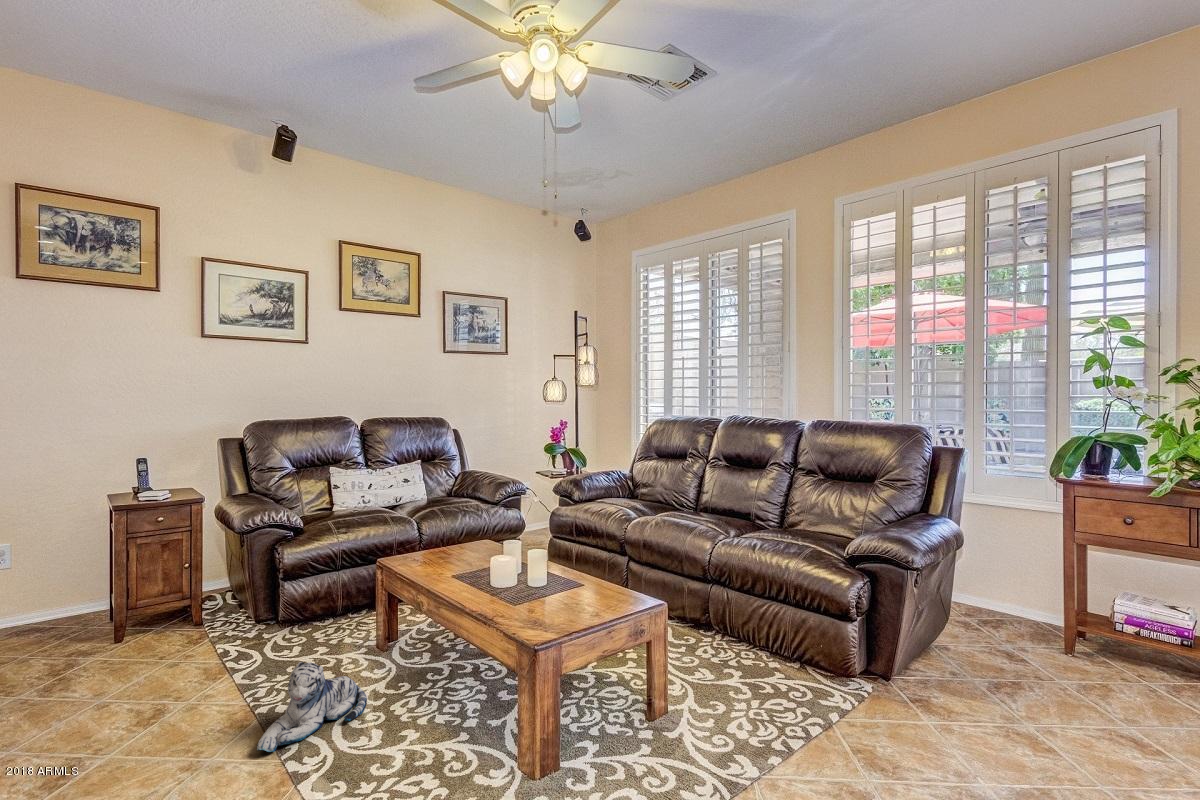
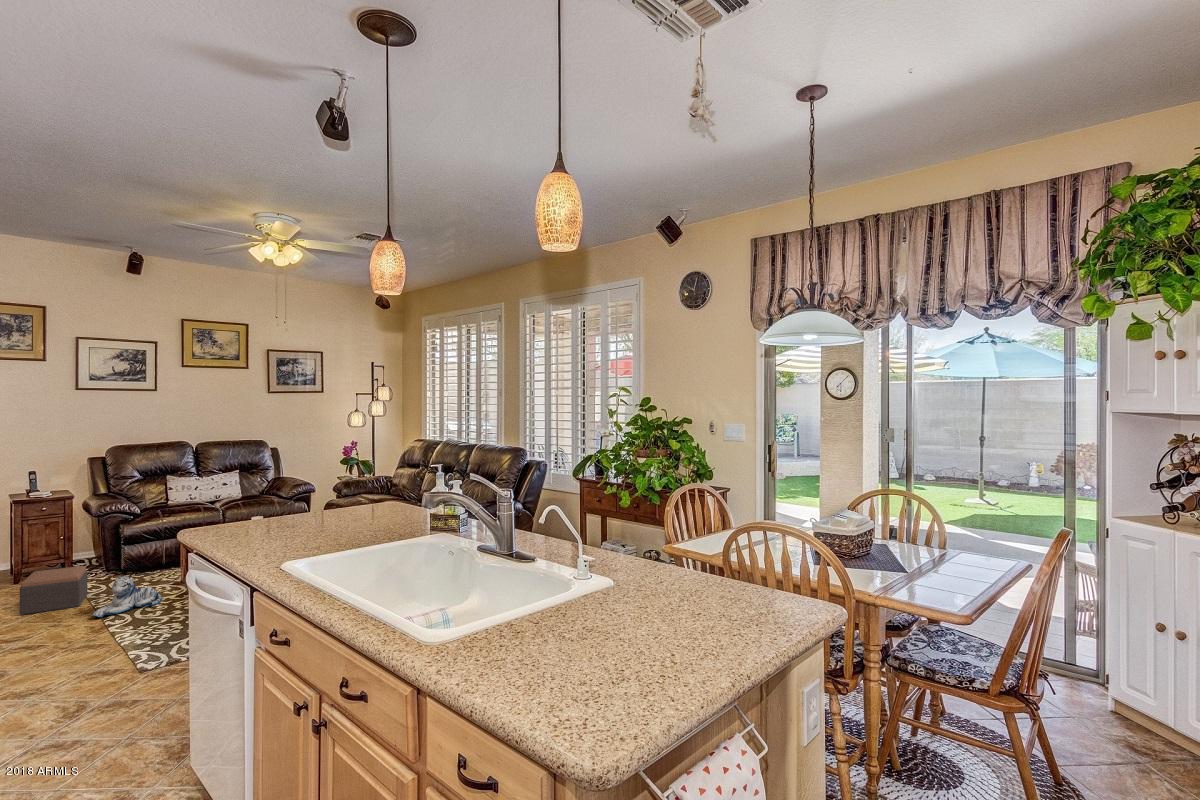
footstool: none [123,627,234,730] -> present [20,566,87,615]

